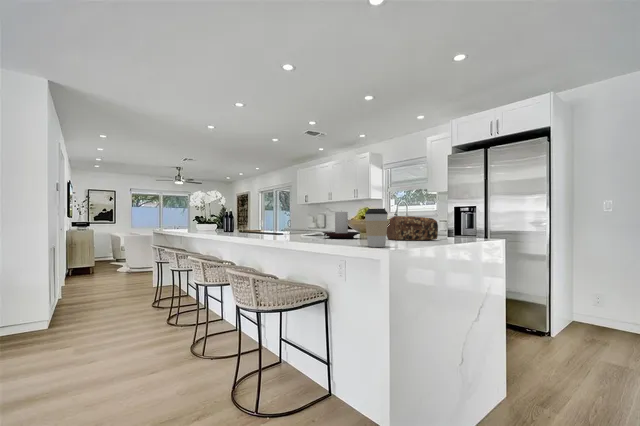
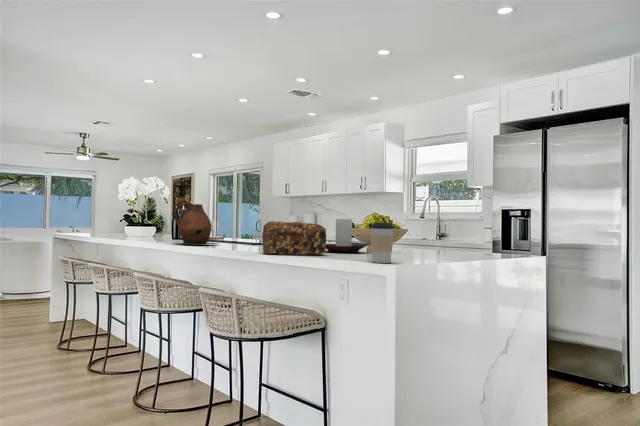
ceramic pitcher: none [216,200,250,235] -> present [174,199,218,245]
bread loaf: present [387,216,438,240] -> present [262,221,326,255]

